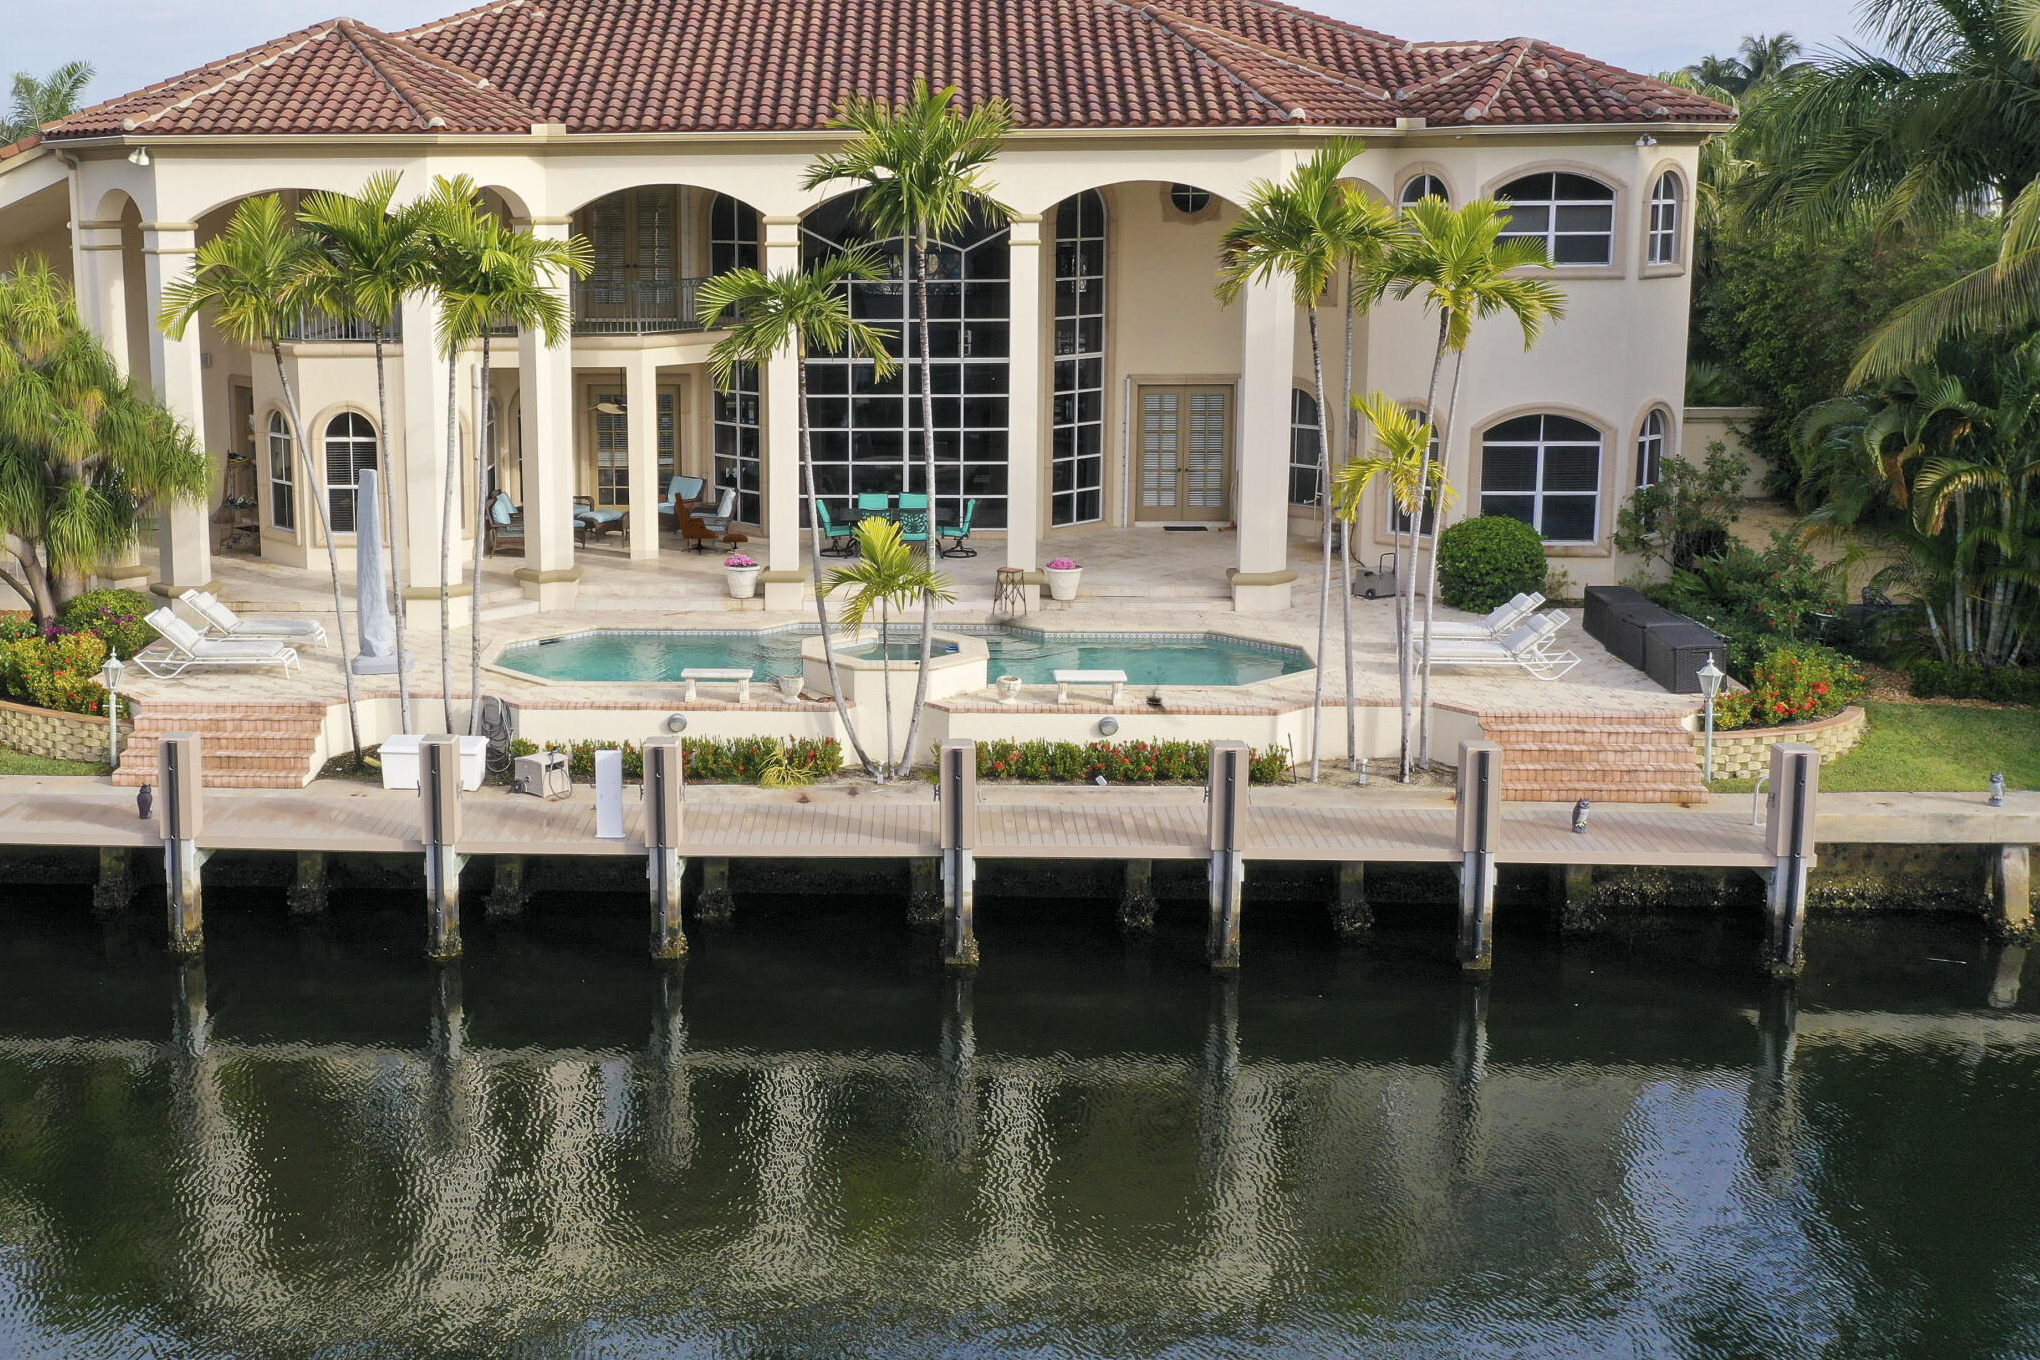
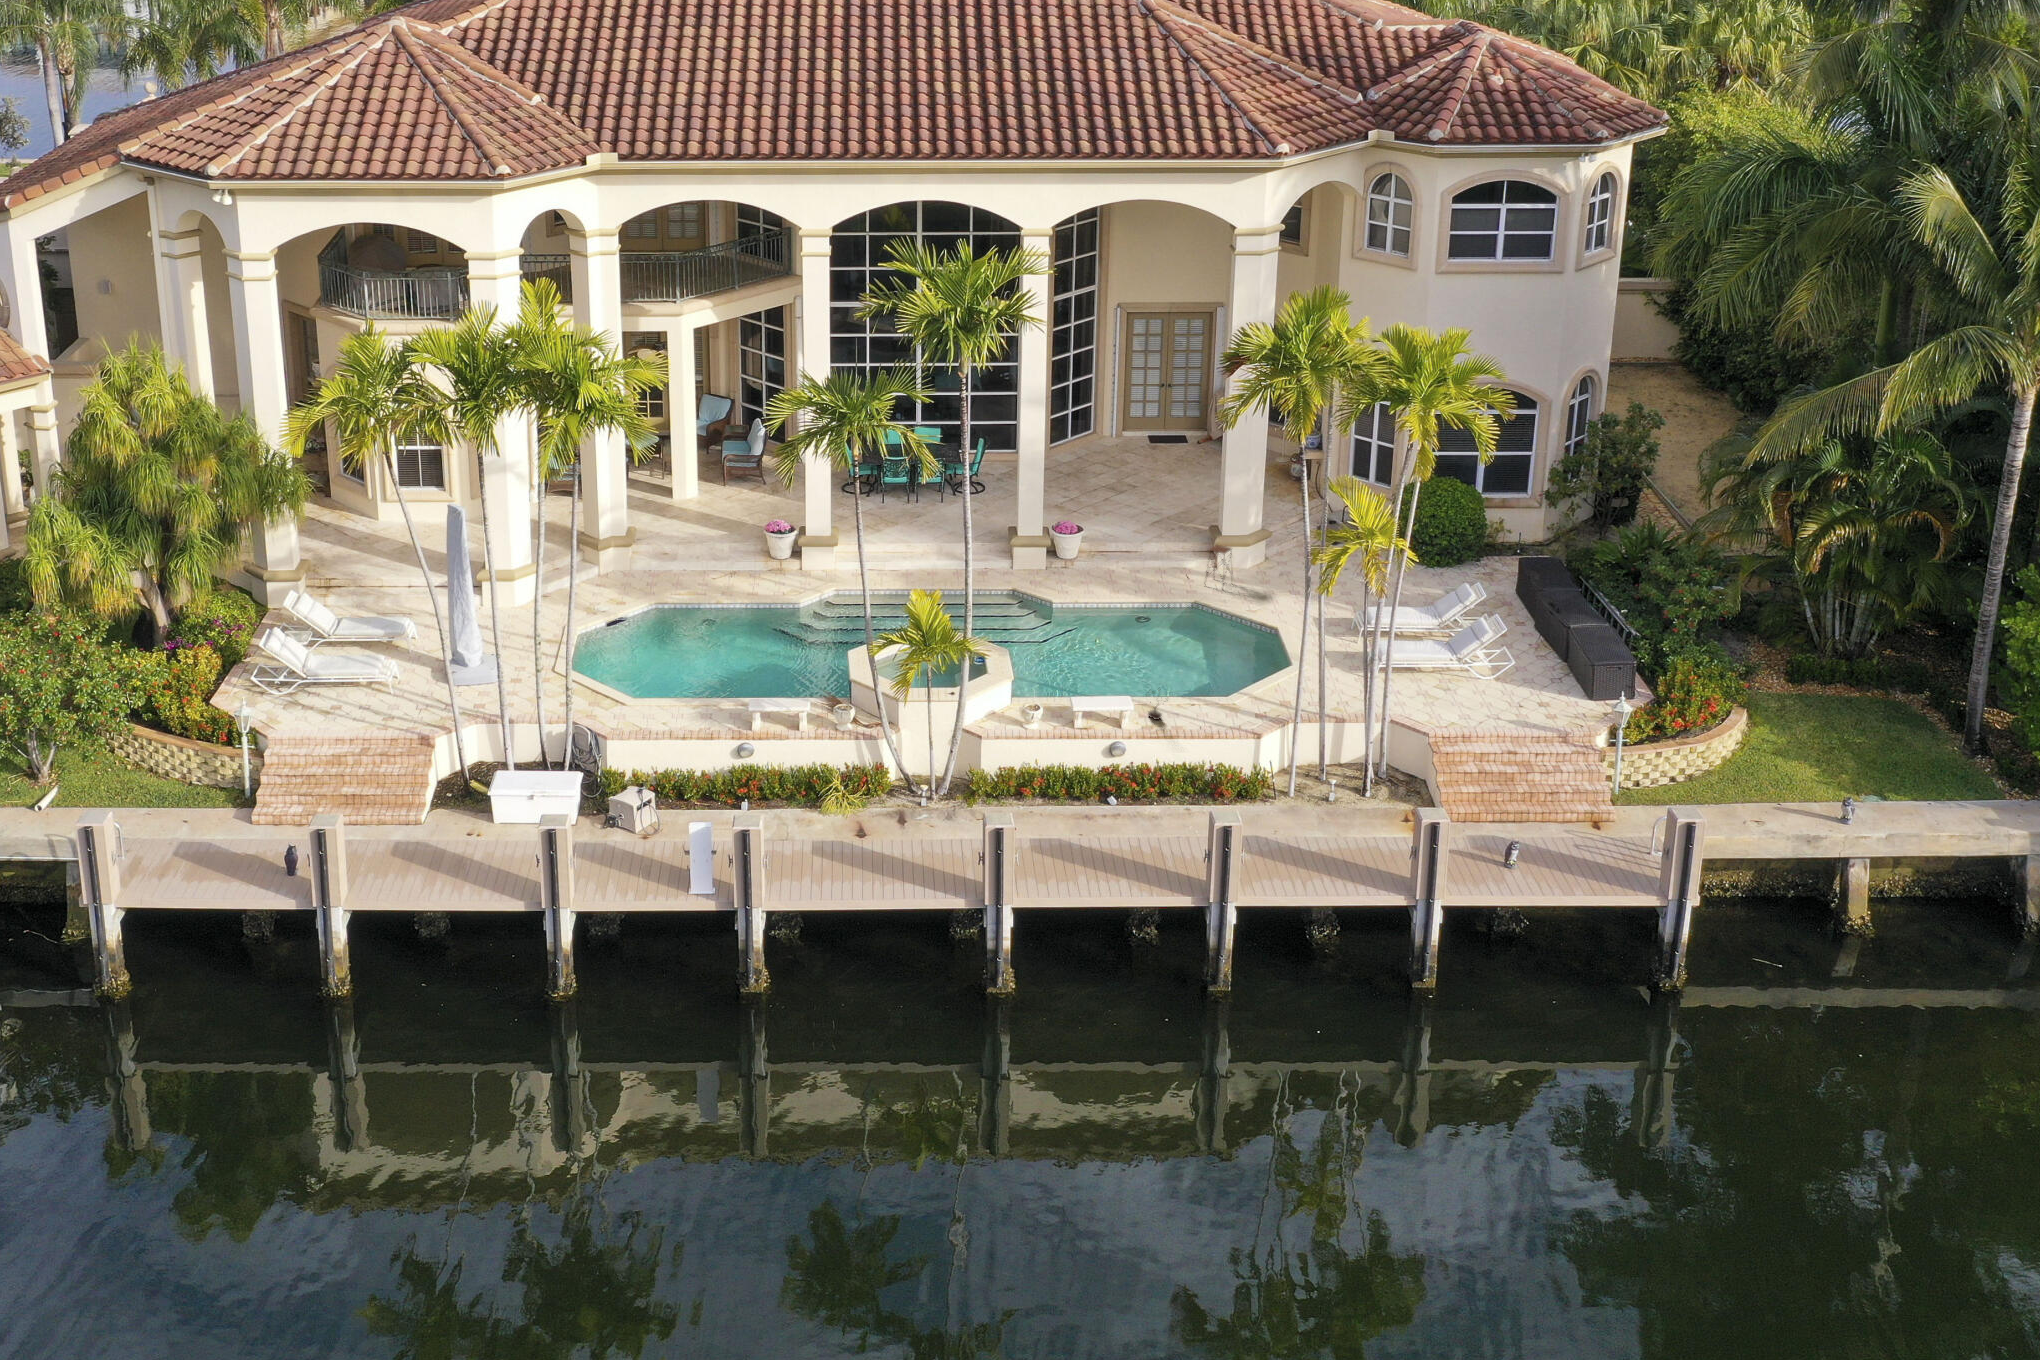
lounge chair: present [675,492,748,555] -> none [713,438,780,496]
side table: present [993,567,1026,616] -> present [1205,545,1232,585]

